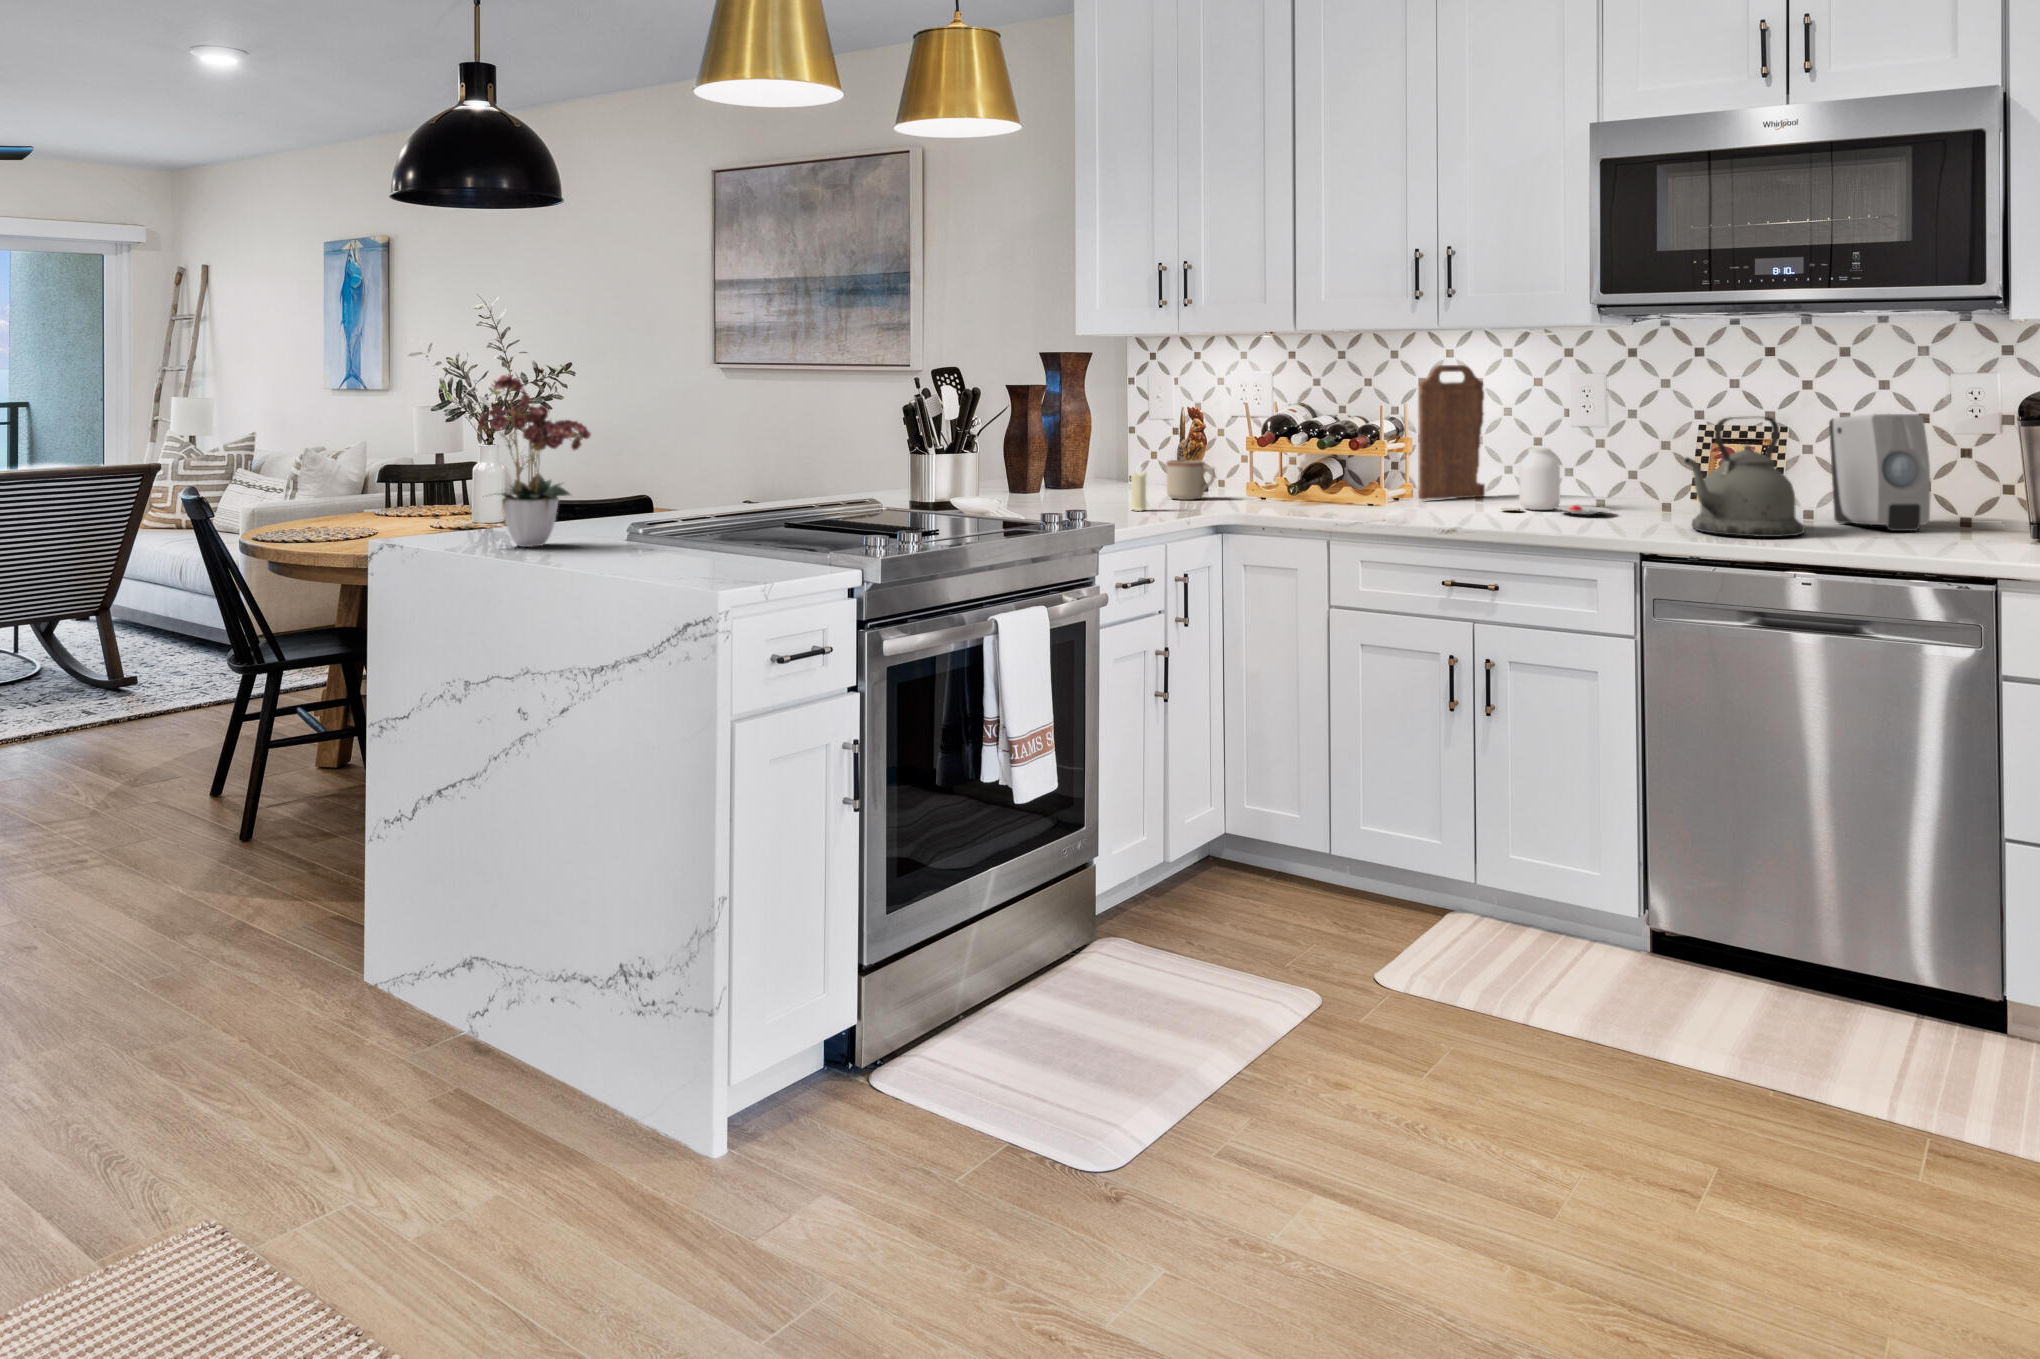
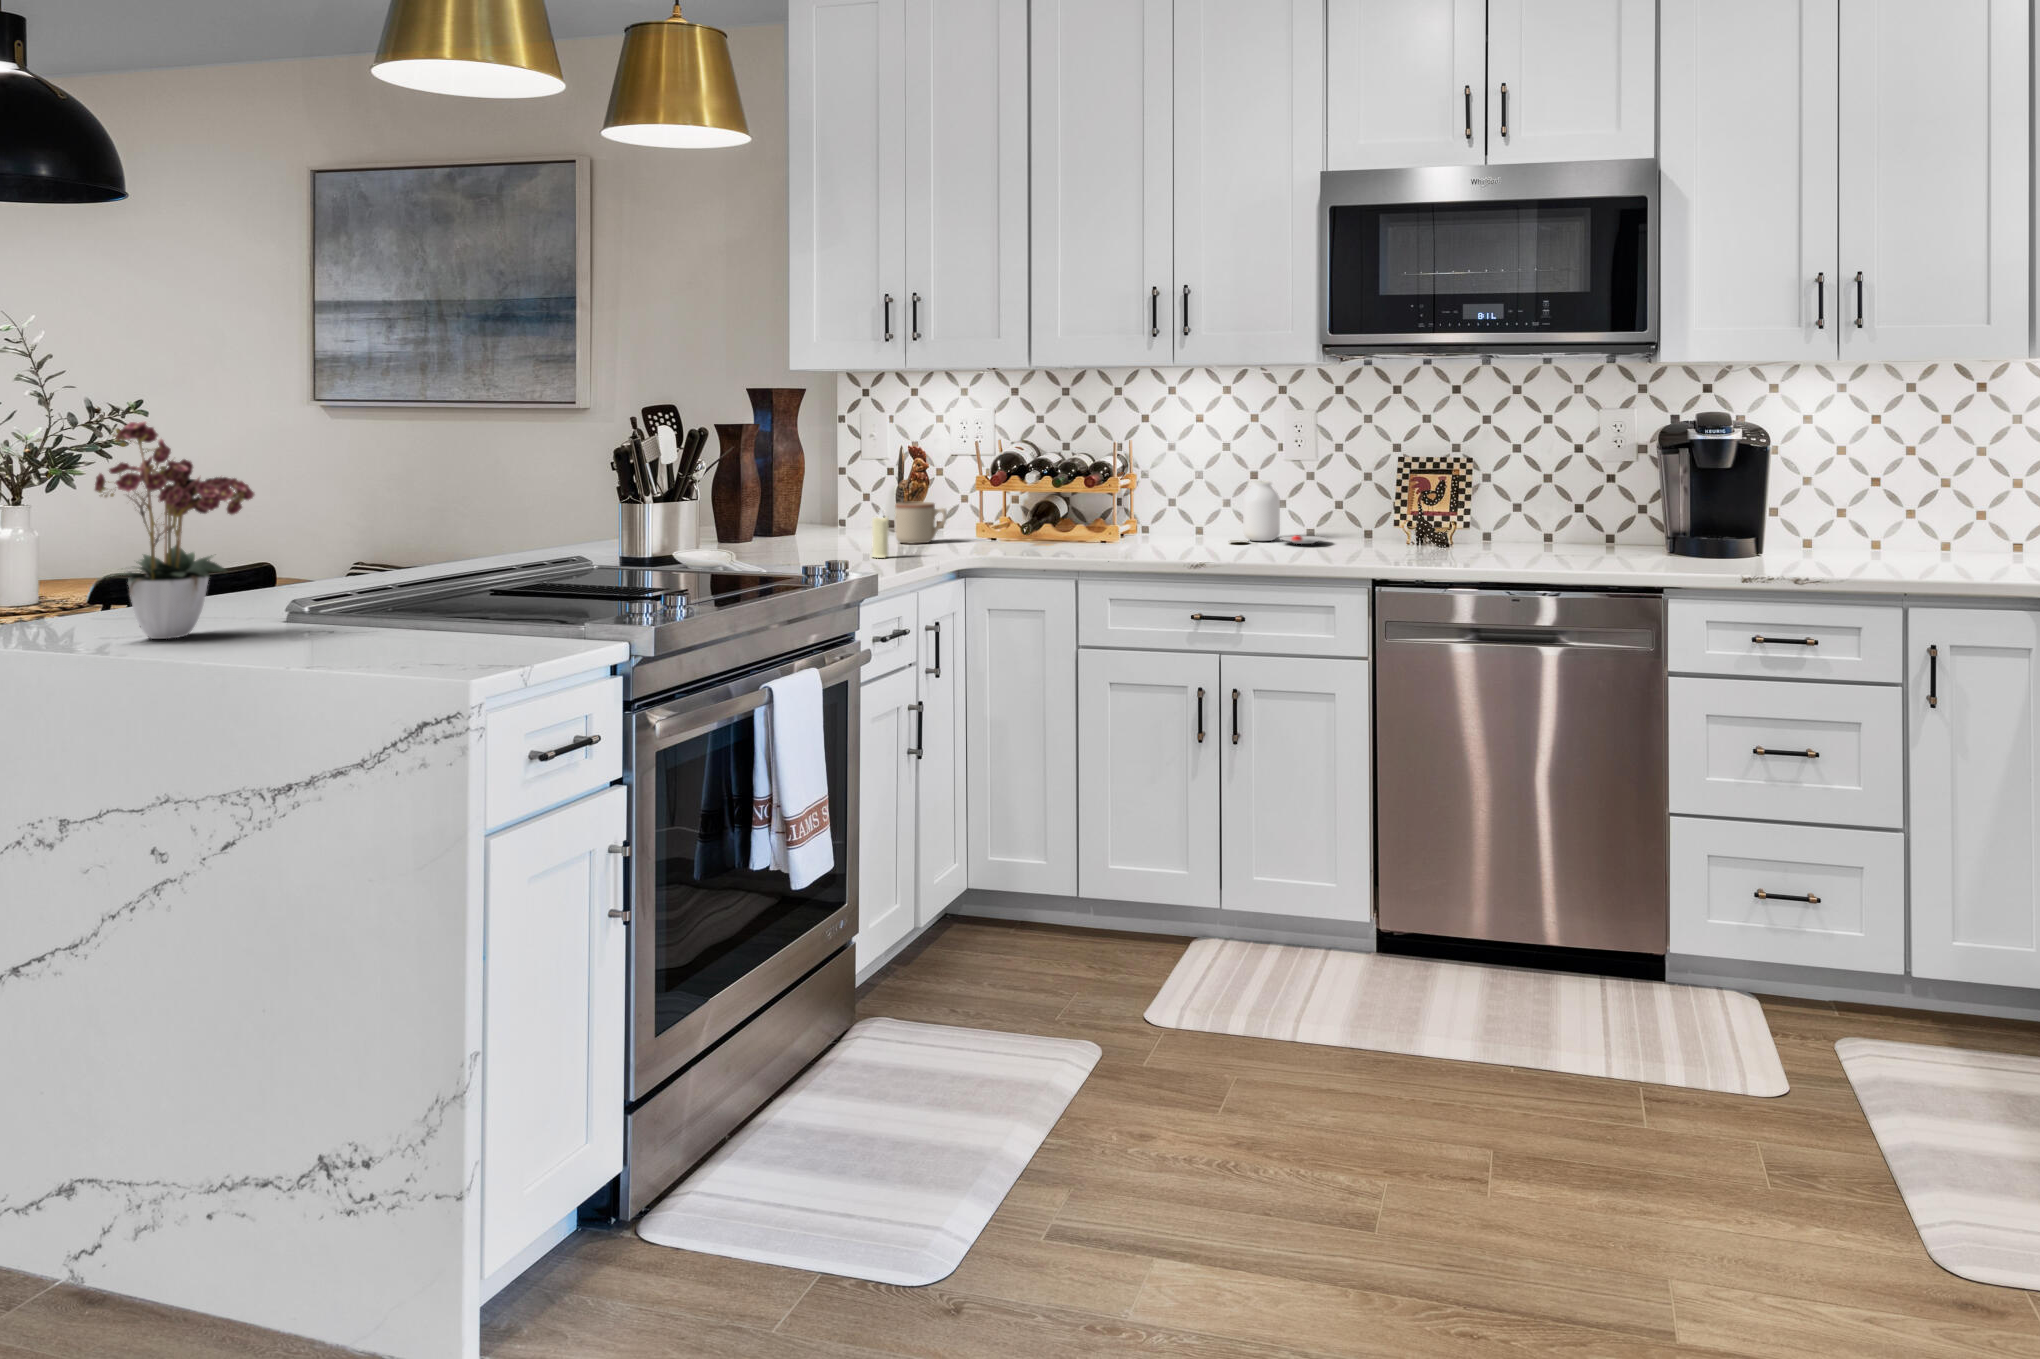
cutting board: present [1418,365,1485,500] -> none [1145,401,1203,535]
soap dispenser: present [1829,414,1931,531] -> none [1509,445,1592,549]
kettle: present [1684,417,1805,537] -> none [1405,449,1499,559]

